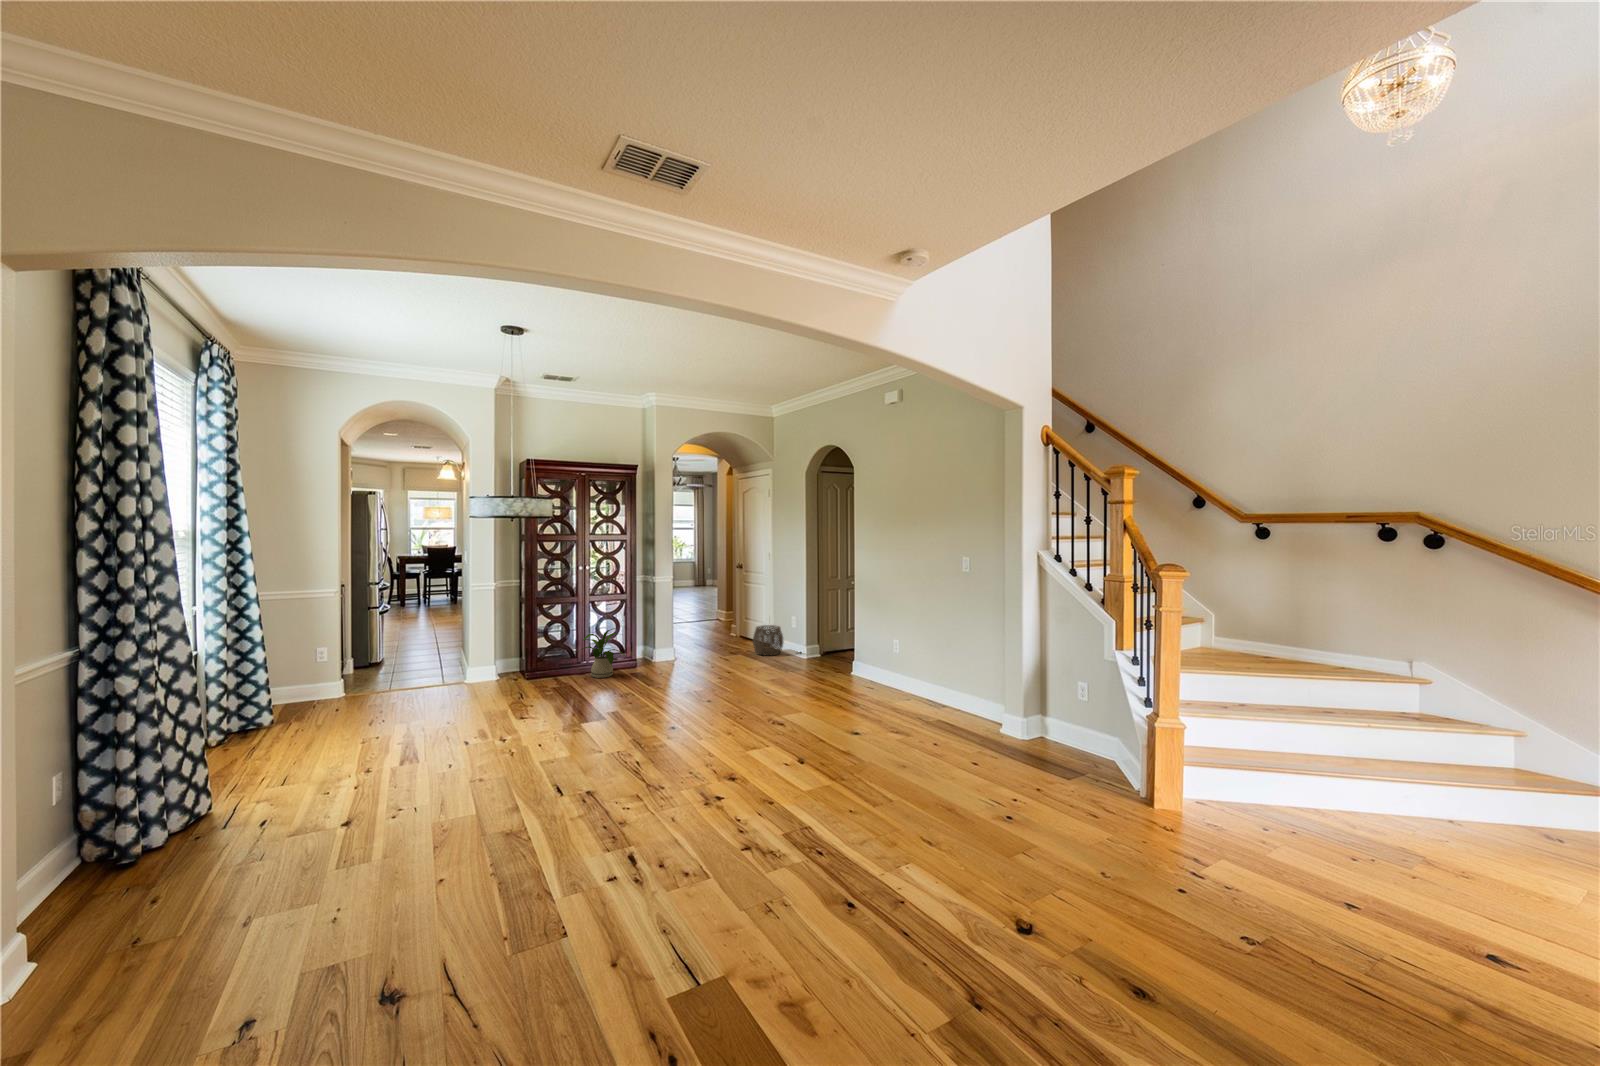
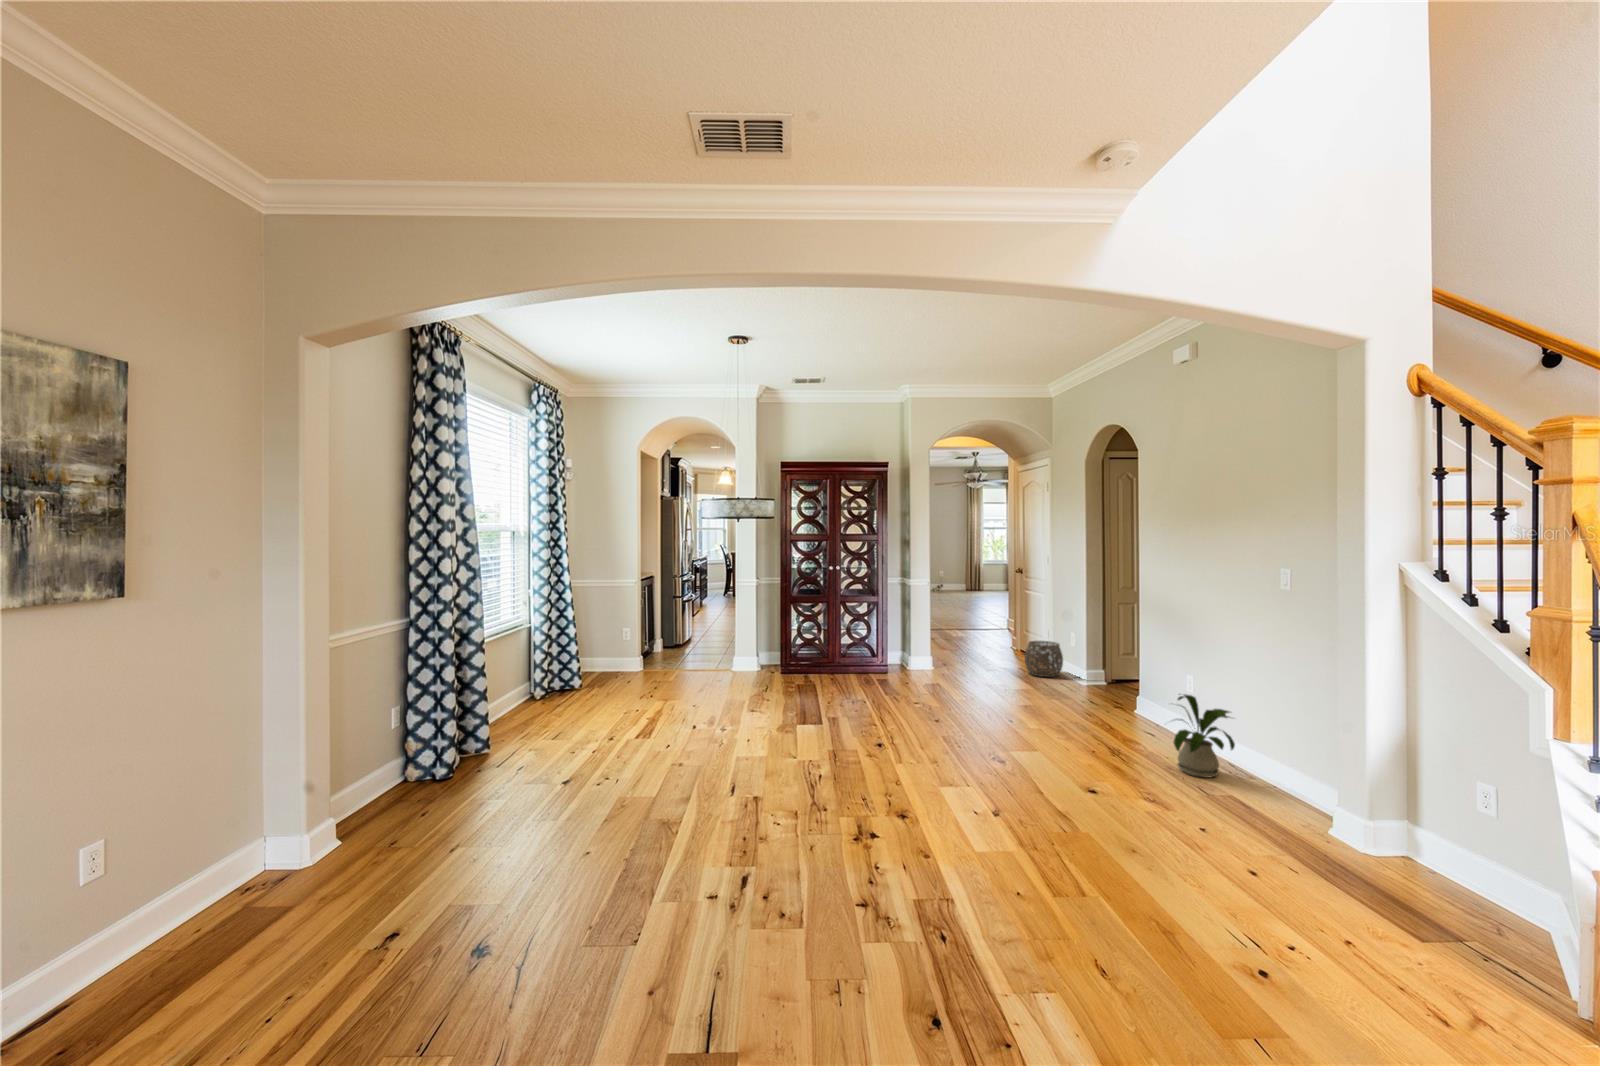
house plant: present [583,628,624,678] -> present [1174,695,1235,778]

